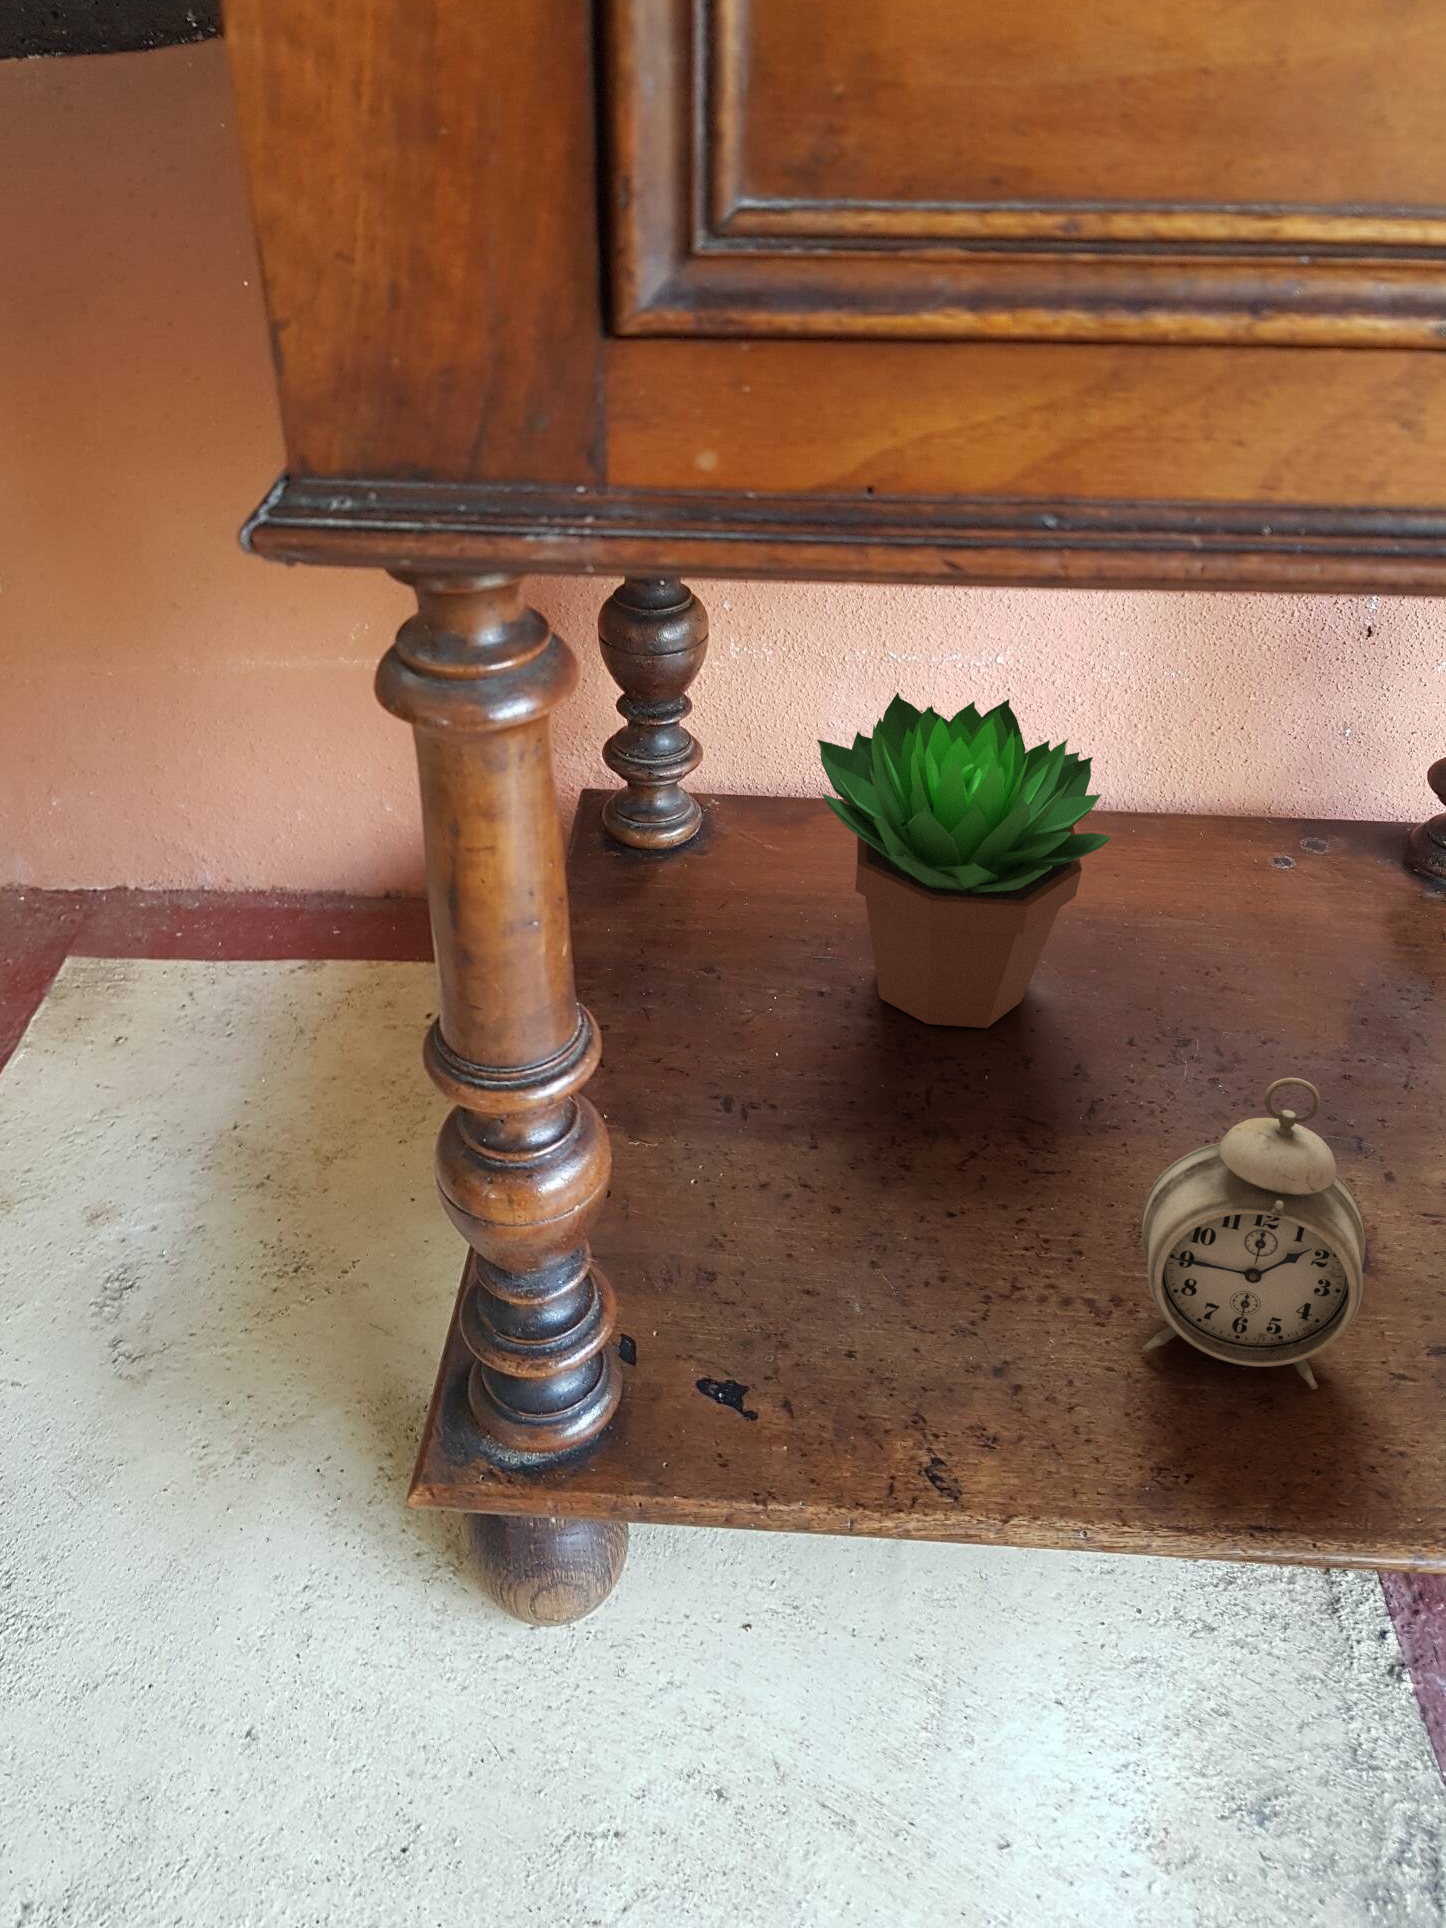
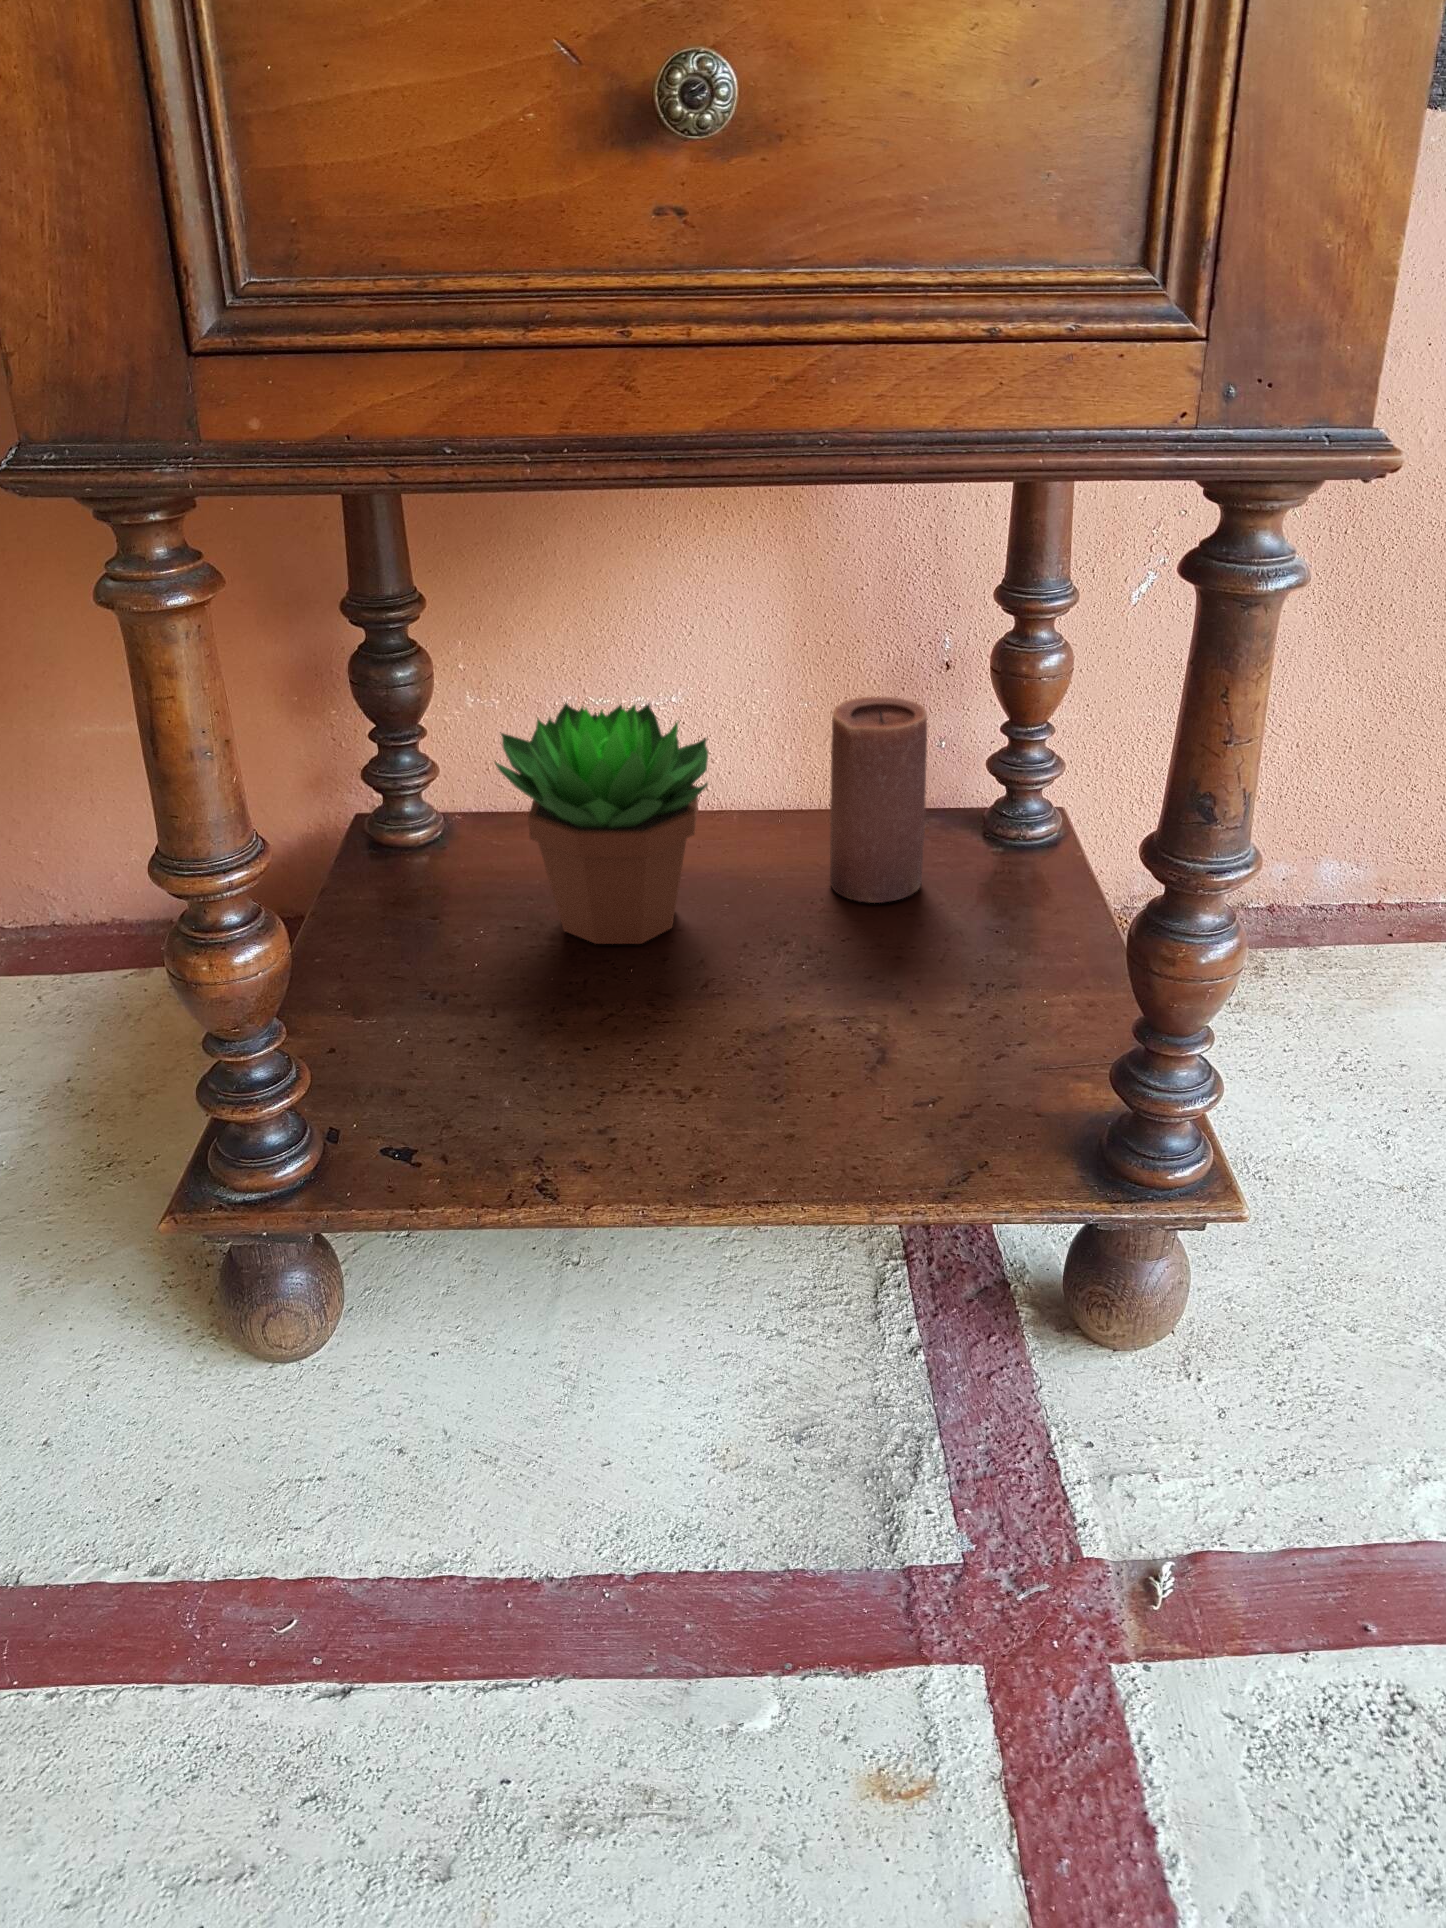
candle: none [1213,705,1396,976] -> present [830,697,927,903]
alarm clock: present [1141,1078,1365,1389] -> none [699,890,856,1128]

